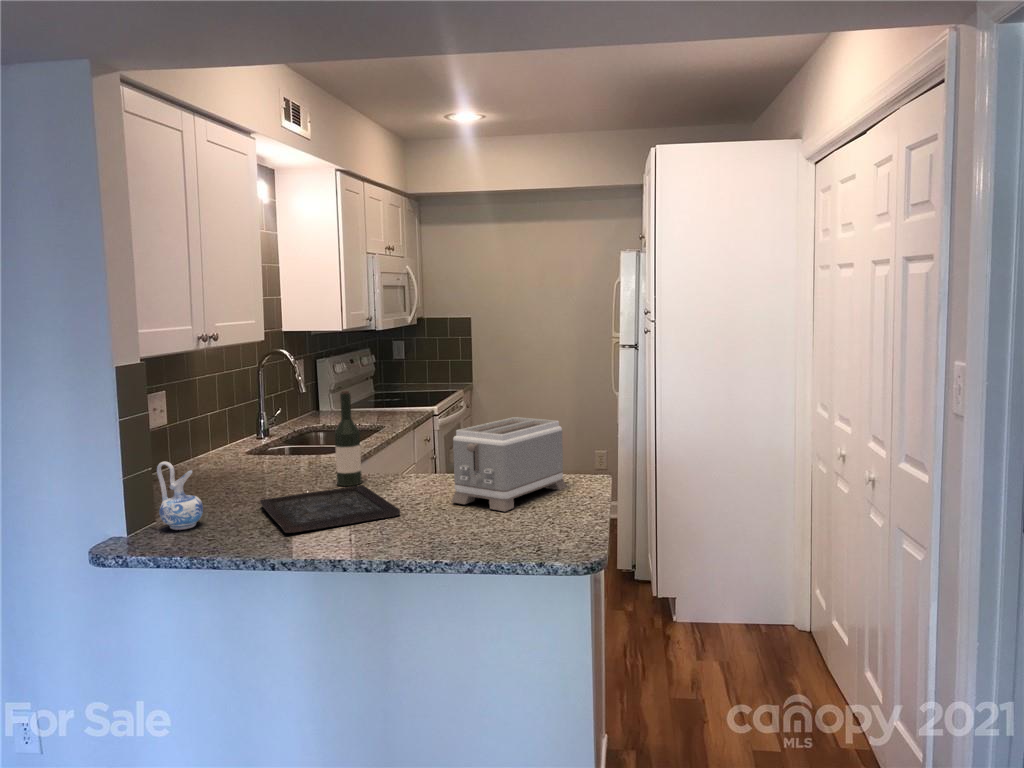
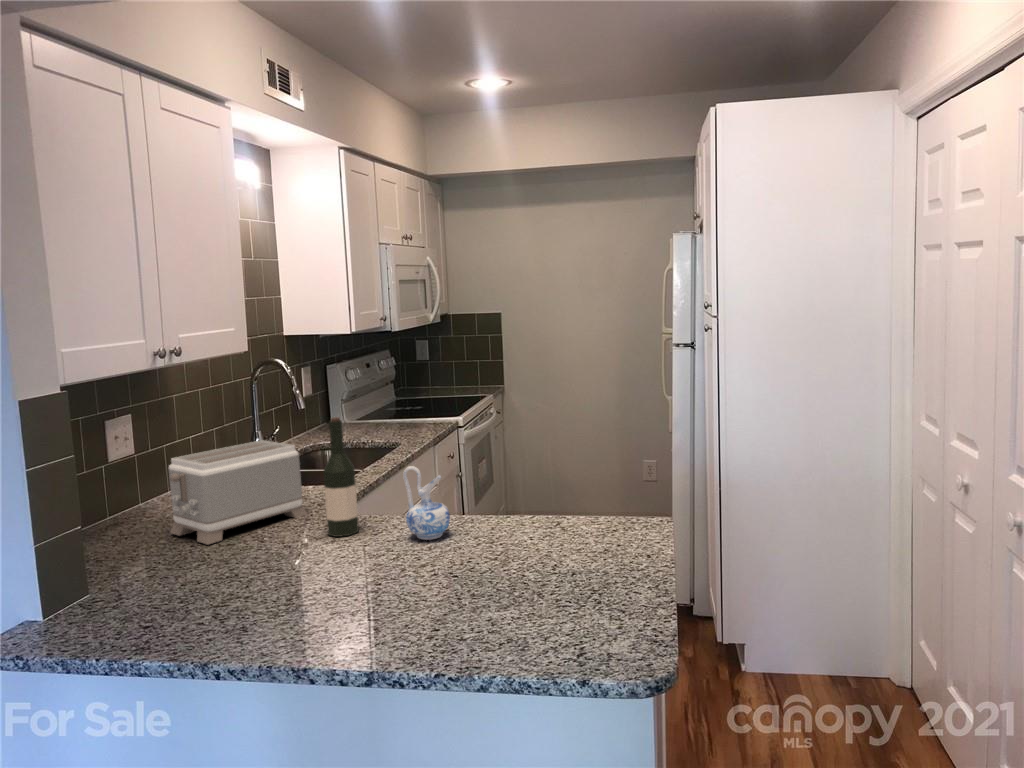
toaster: present [451,417,567,511] -> present [169,440,307,544]
ceramic pitcher: present [157,462,203,530] -> present [403,466,450,540]
tray: present [260,485,400,533] -> none [226,537,398,618]

